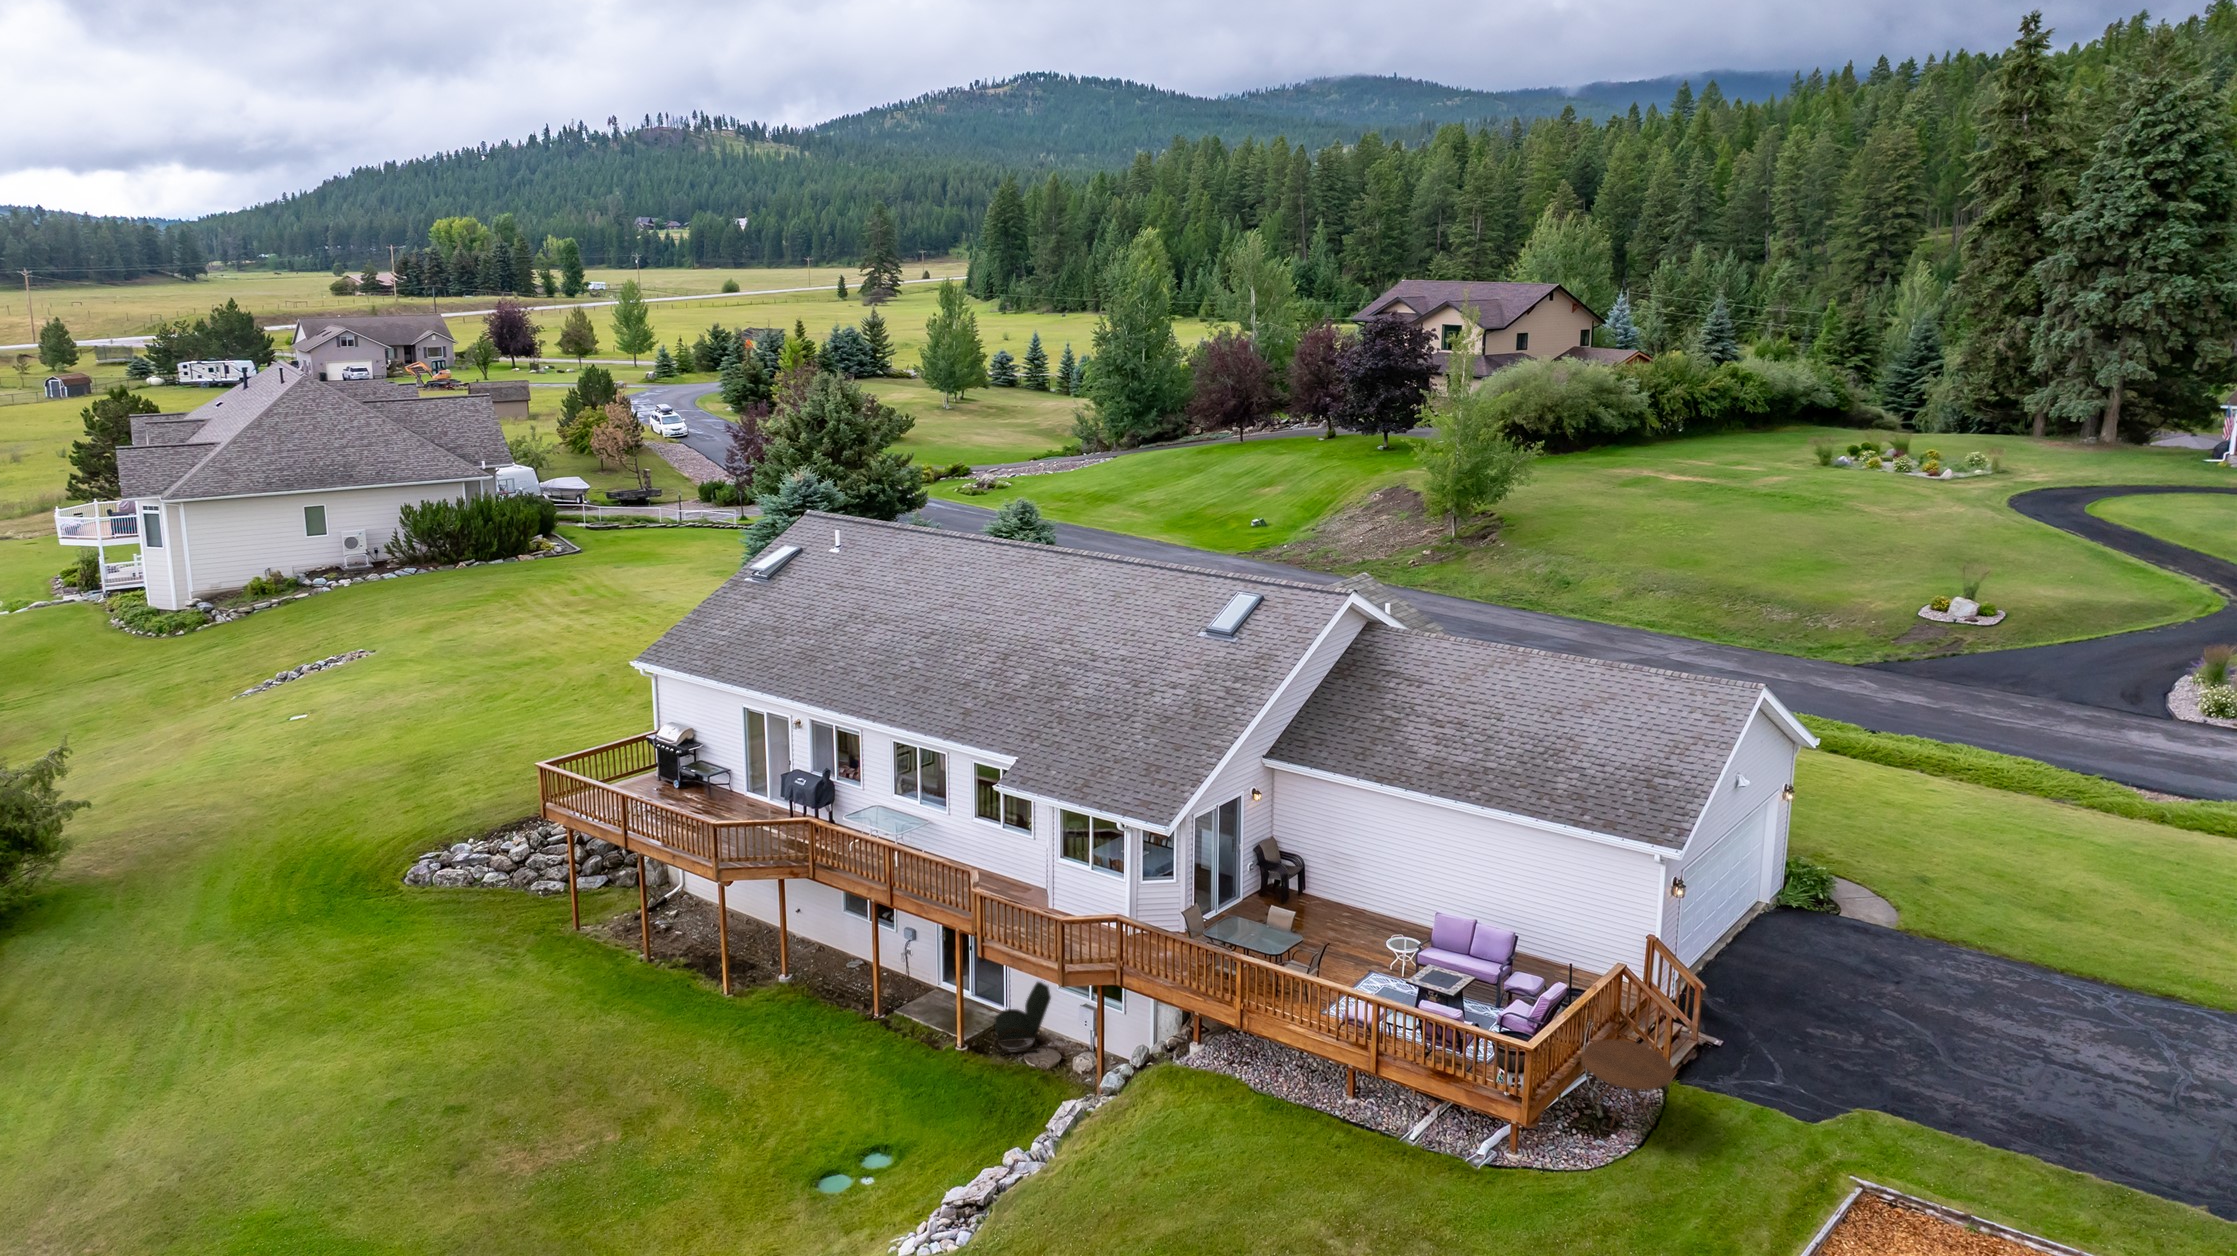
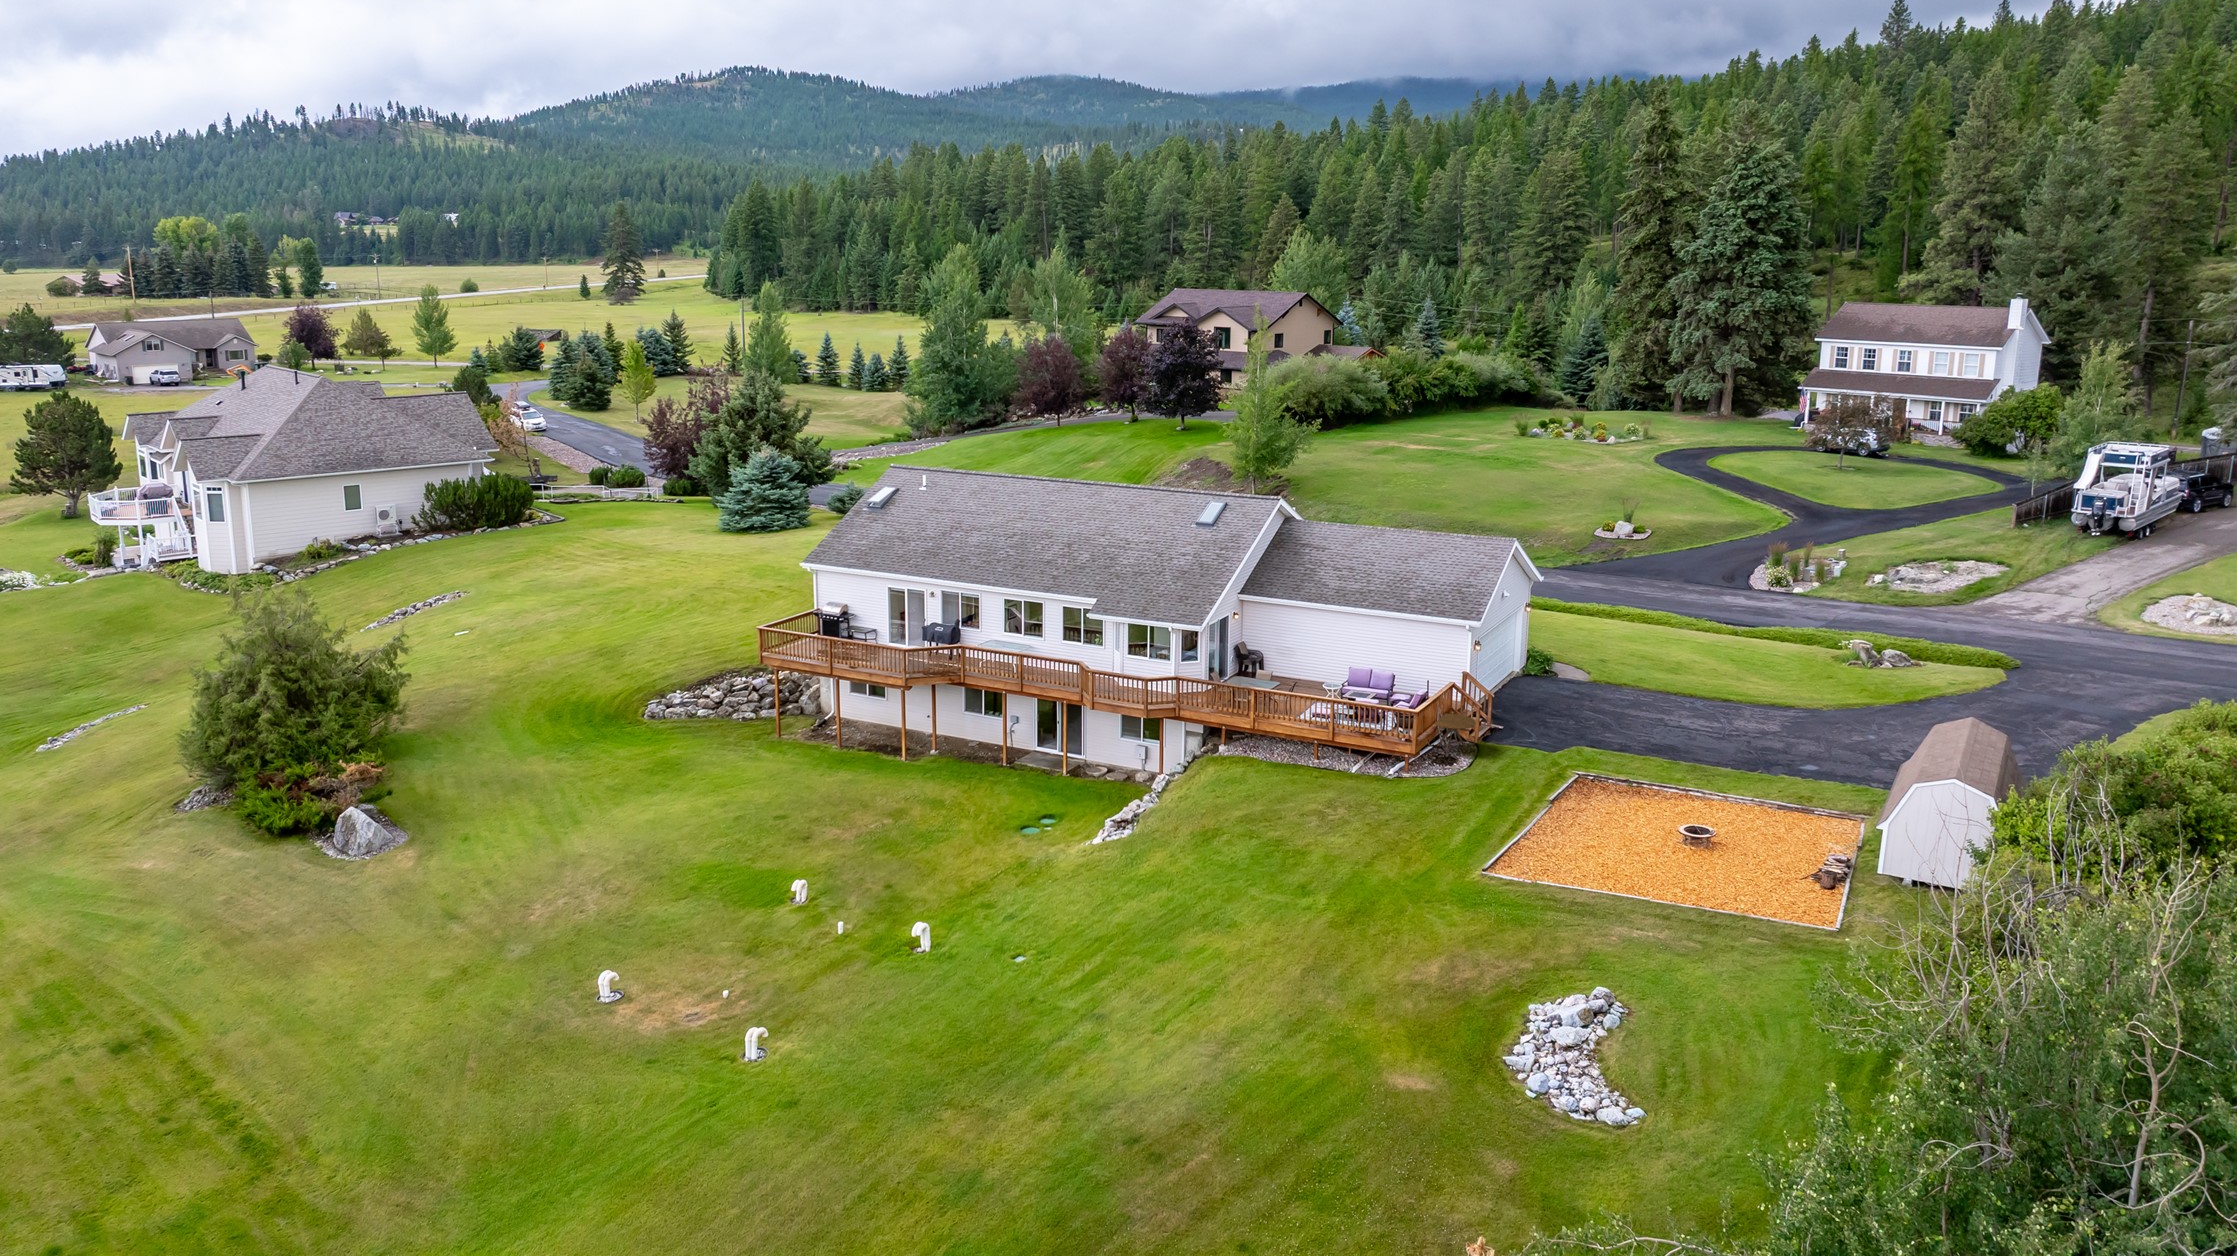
lounge chair: present [995,982,1051,1056] -> none [1085,737,1123,780]

